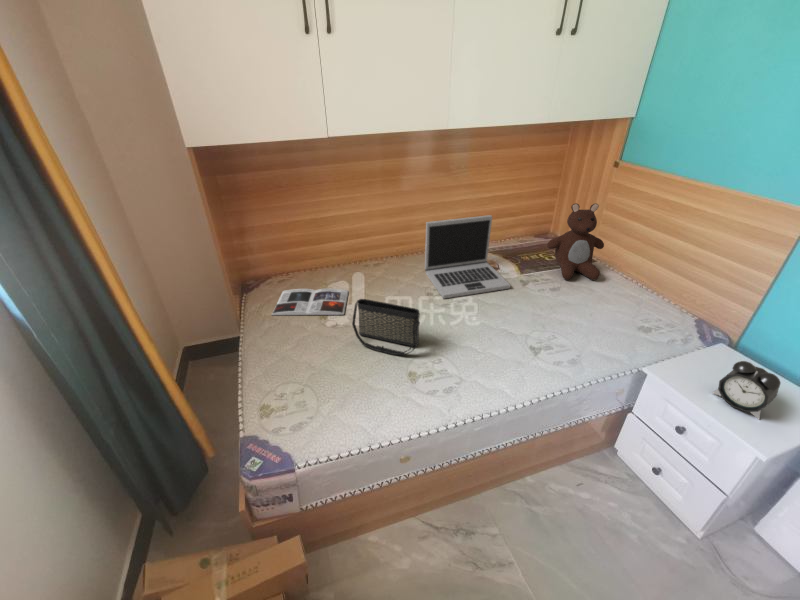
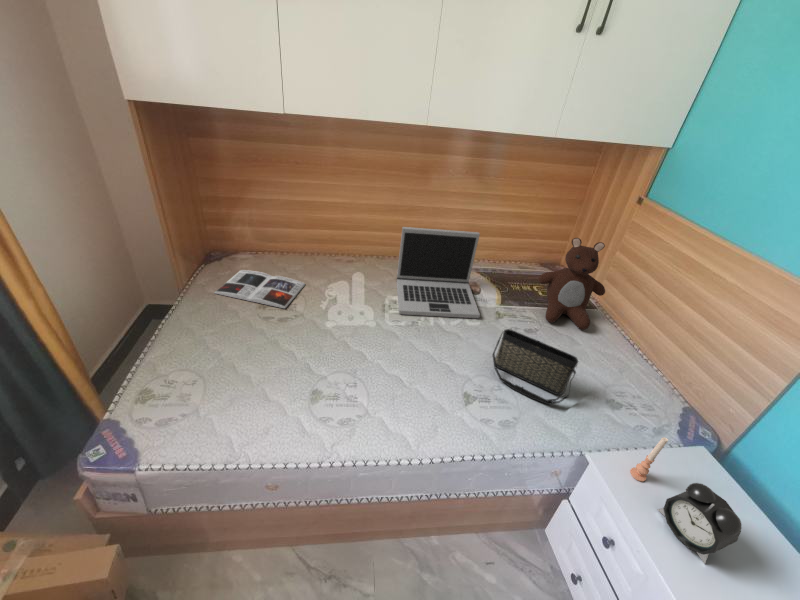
handbag: present [352,299,420,356] -> present [493,329,578,405]
candle: none [681,336,708,378] -> present [630,437,668,482]

